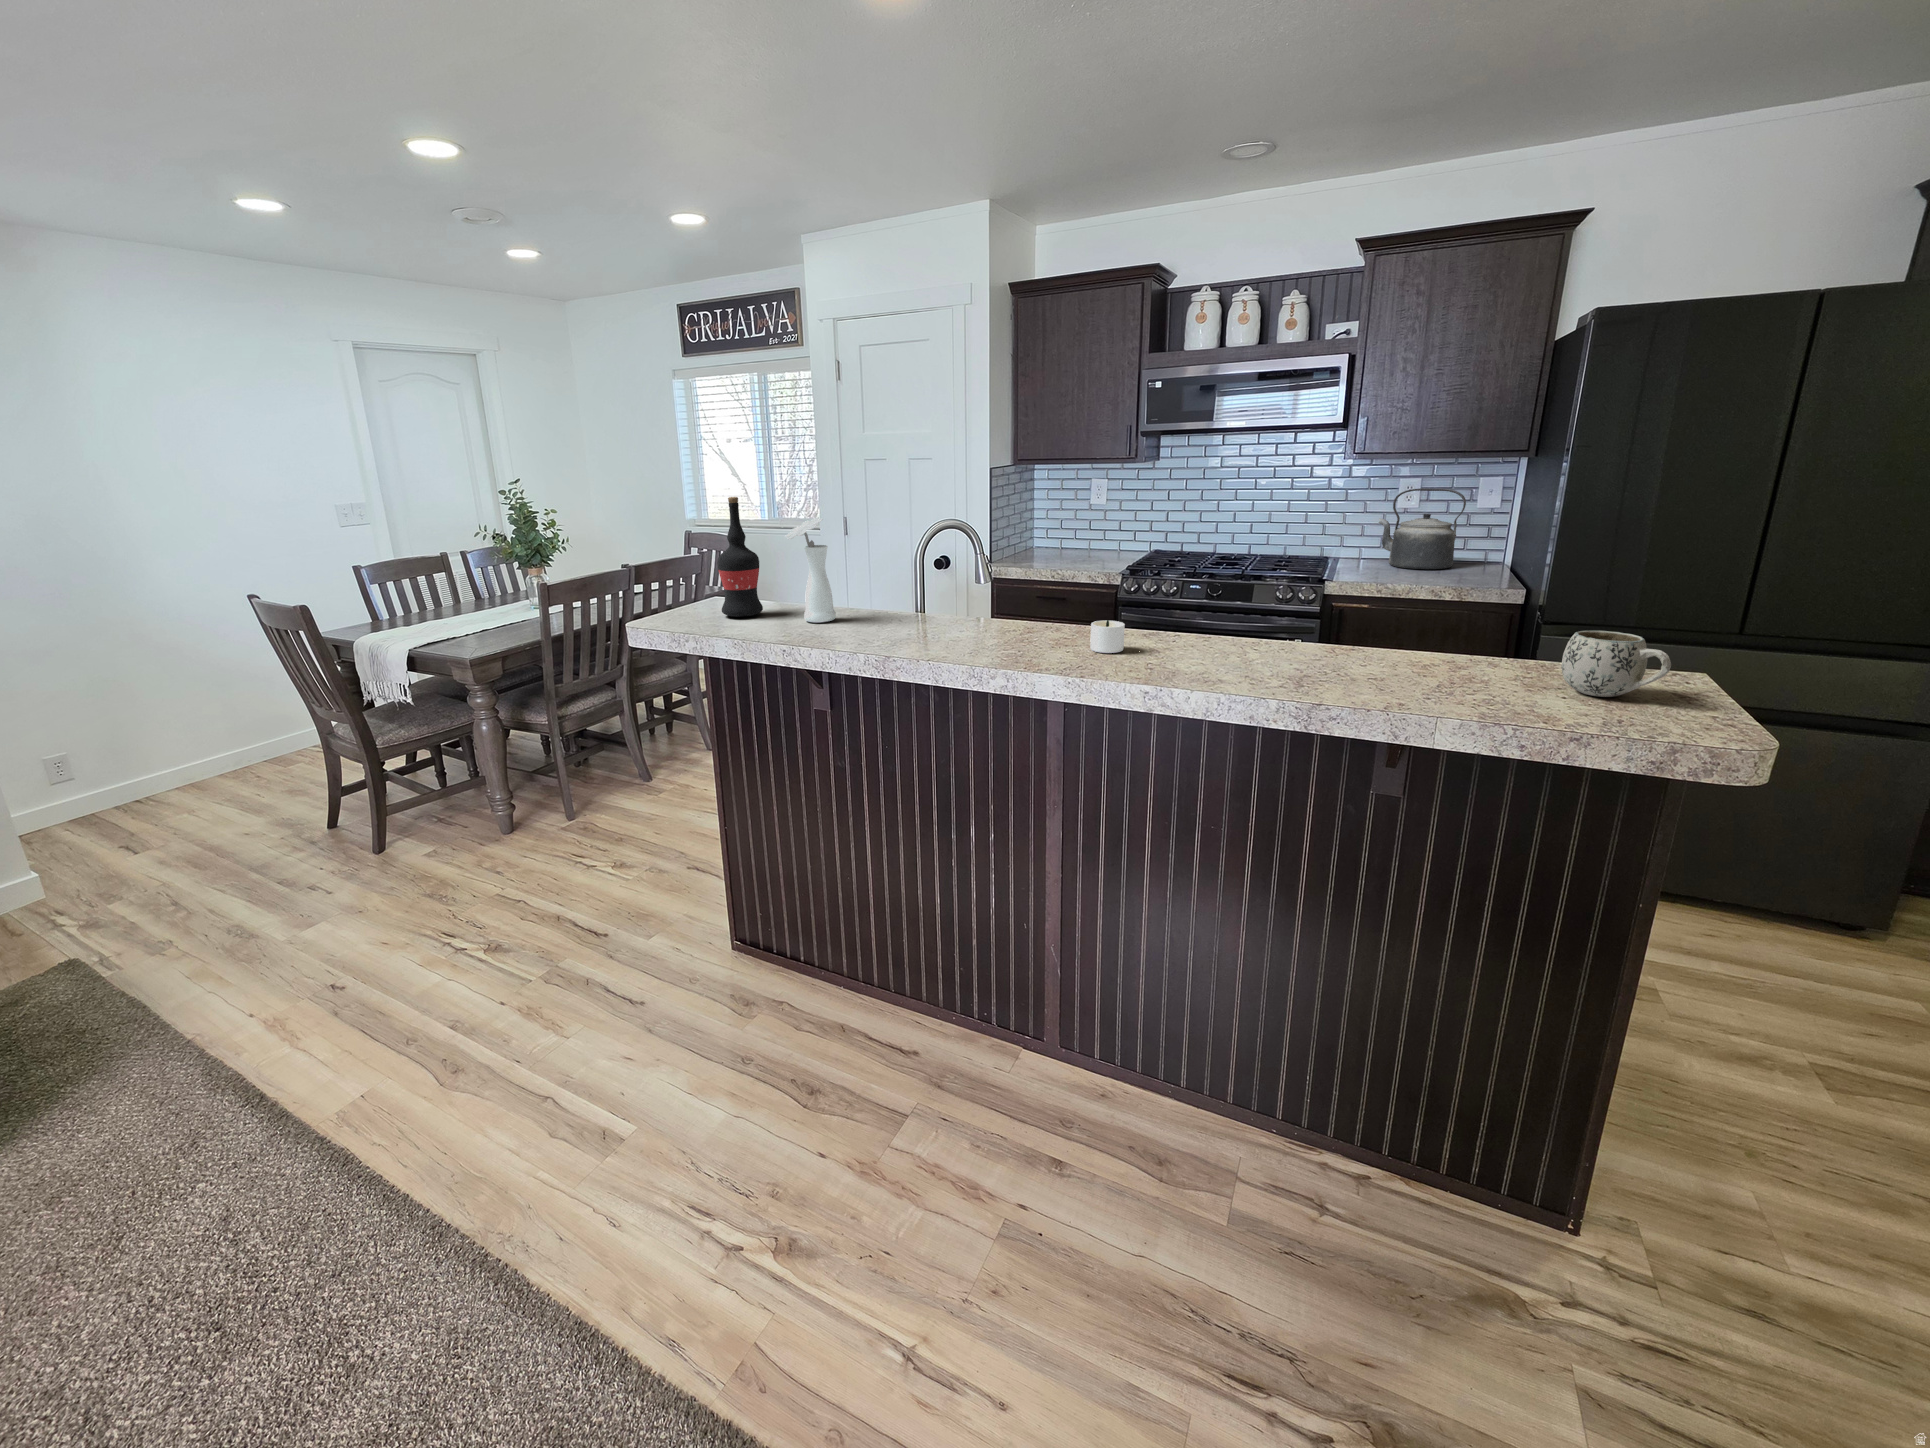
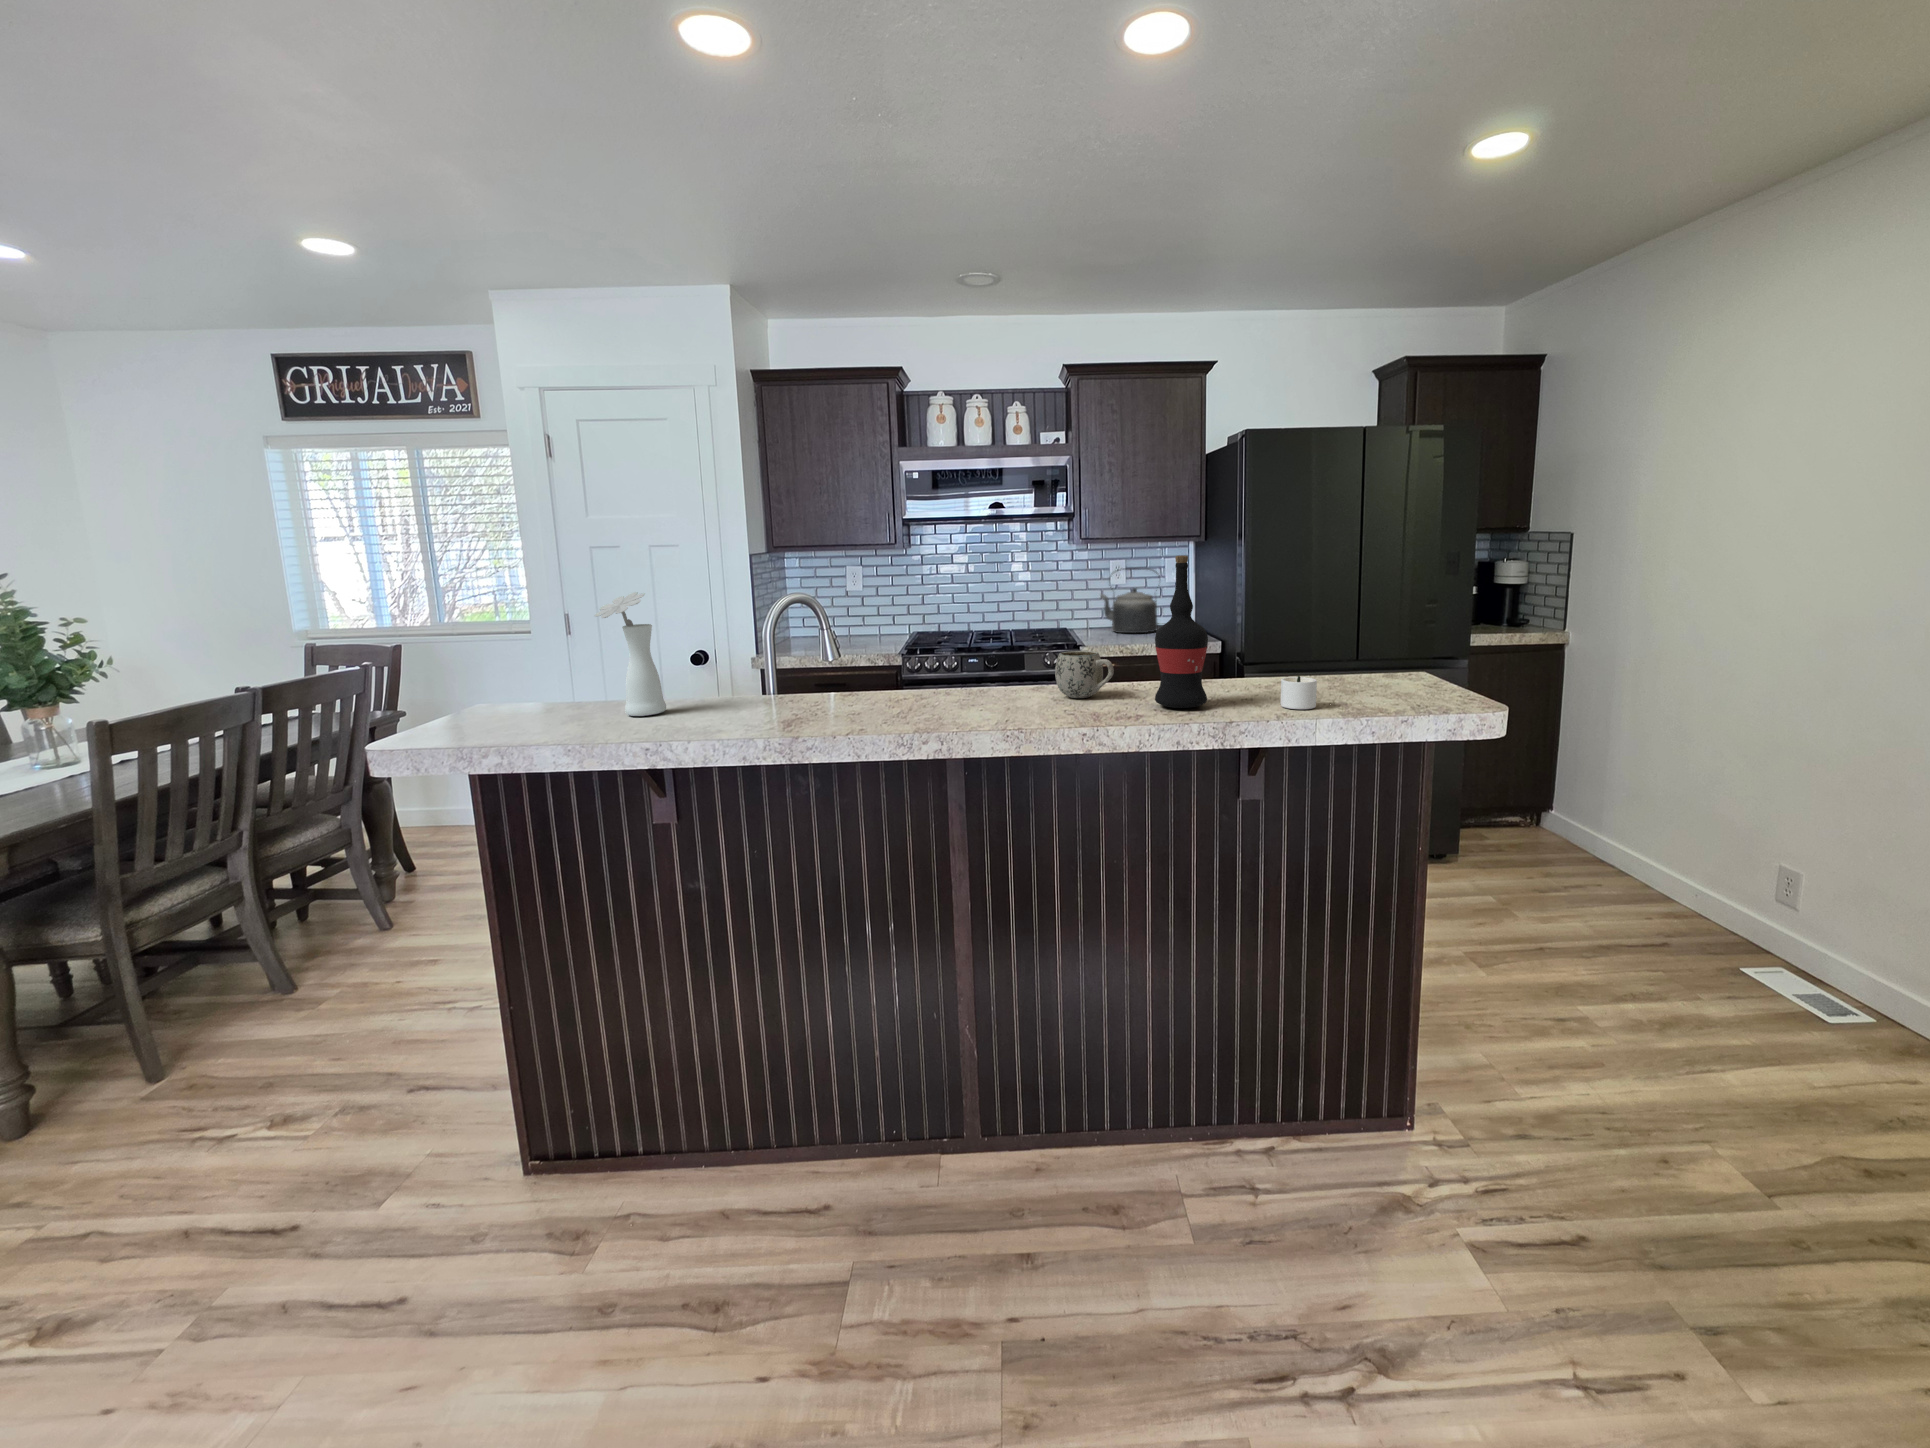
wine bottle: present [717,497,763,617] -> present [1155,555,1208,708]
candle: present [1090,620,1125,653] -> present [1281,676,1317,709]
mug: present [1562,631,1671,697] -> present [1055,651,1114,698]

